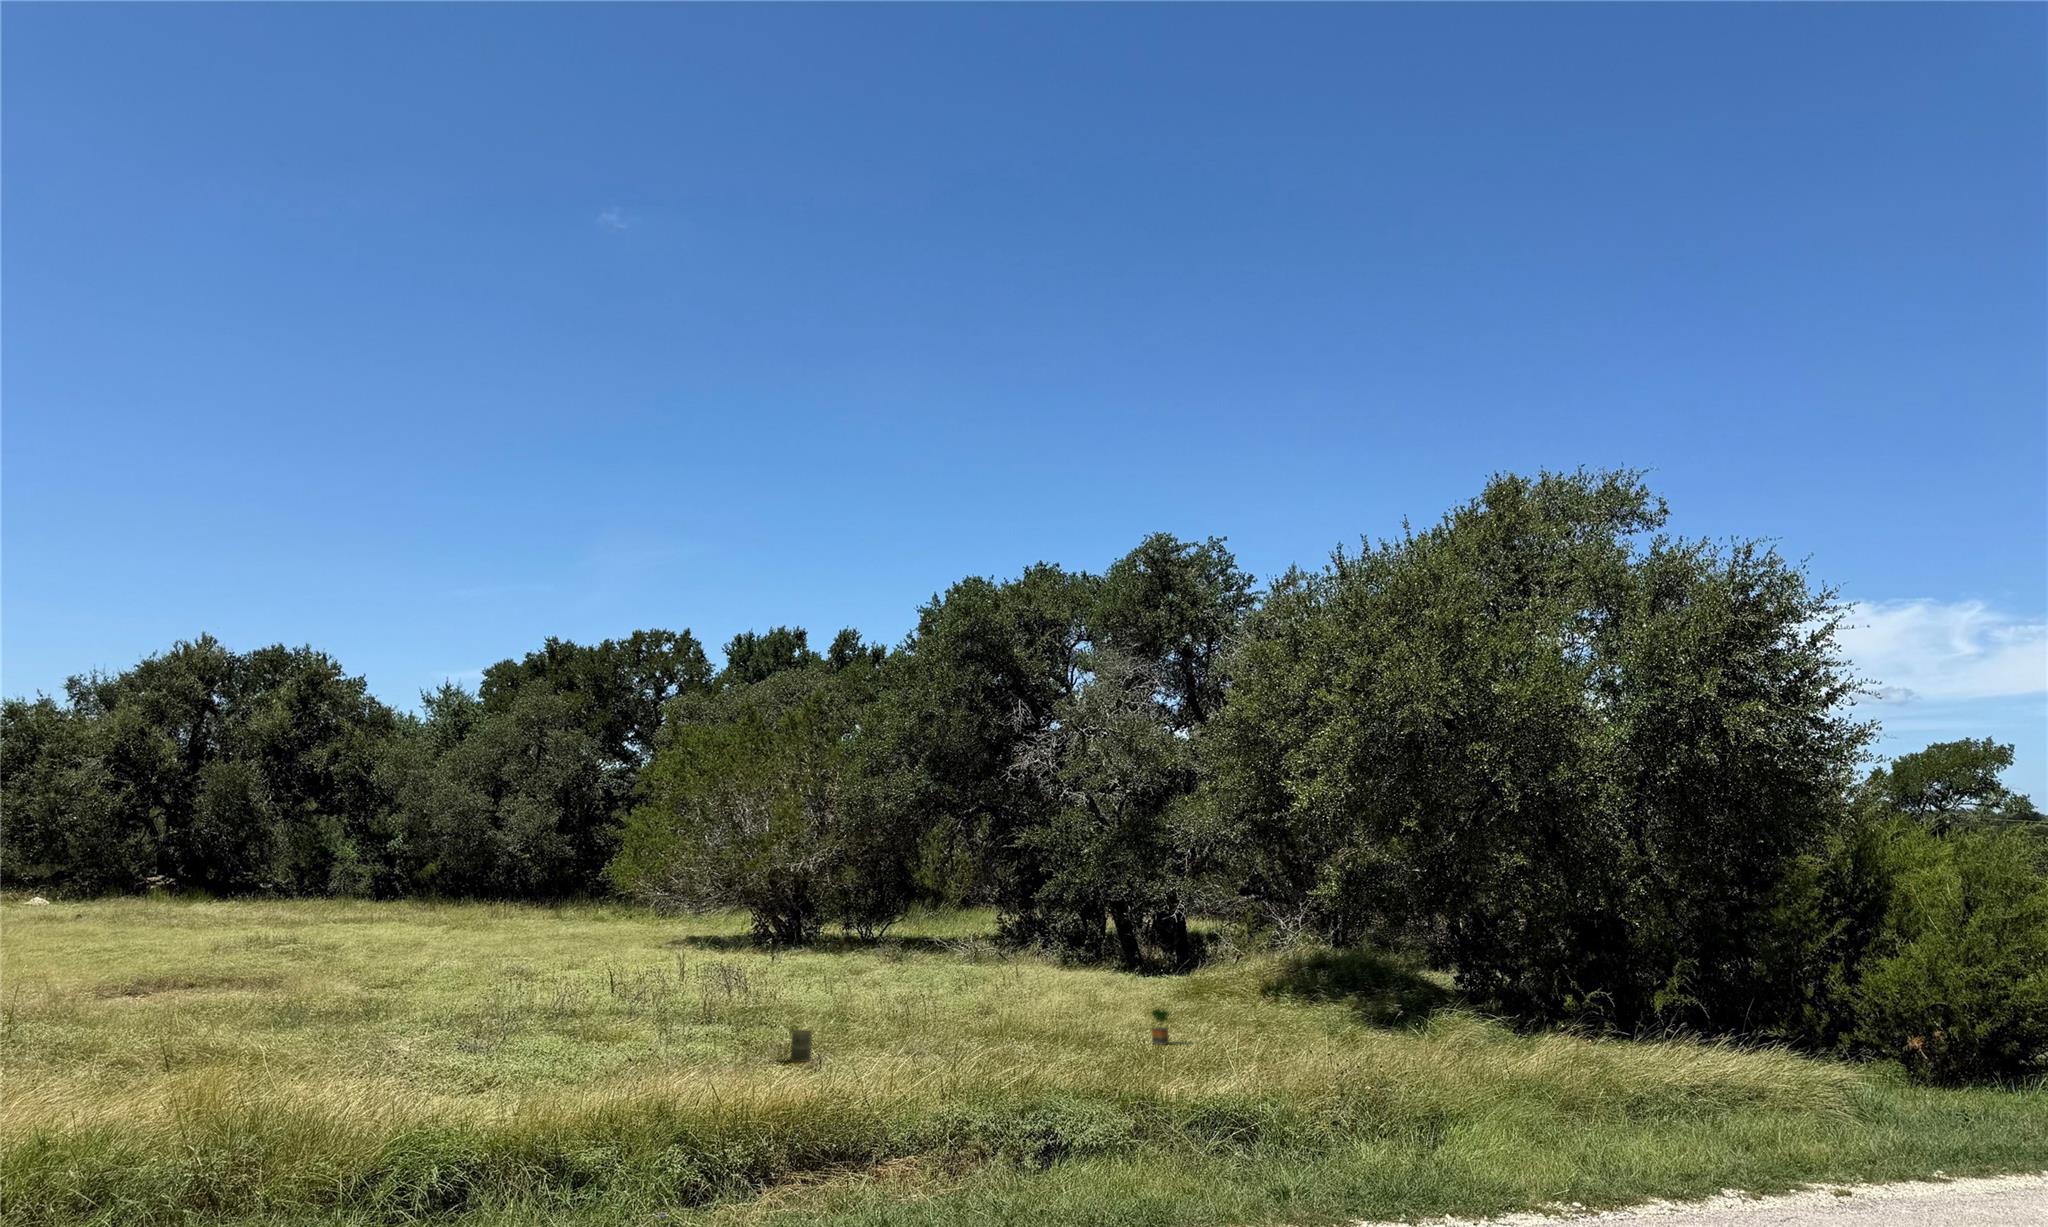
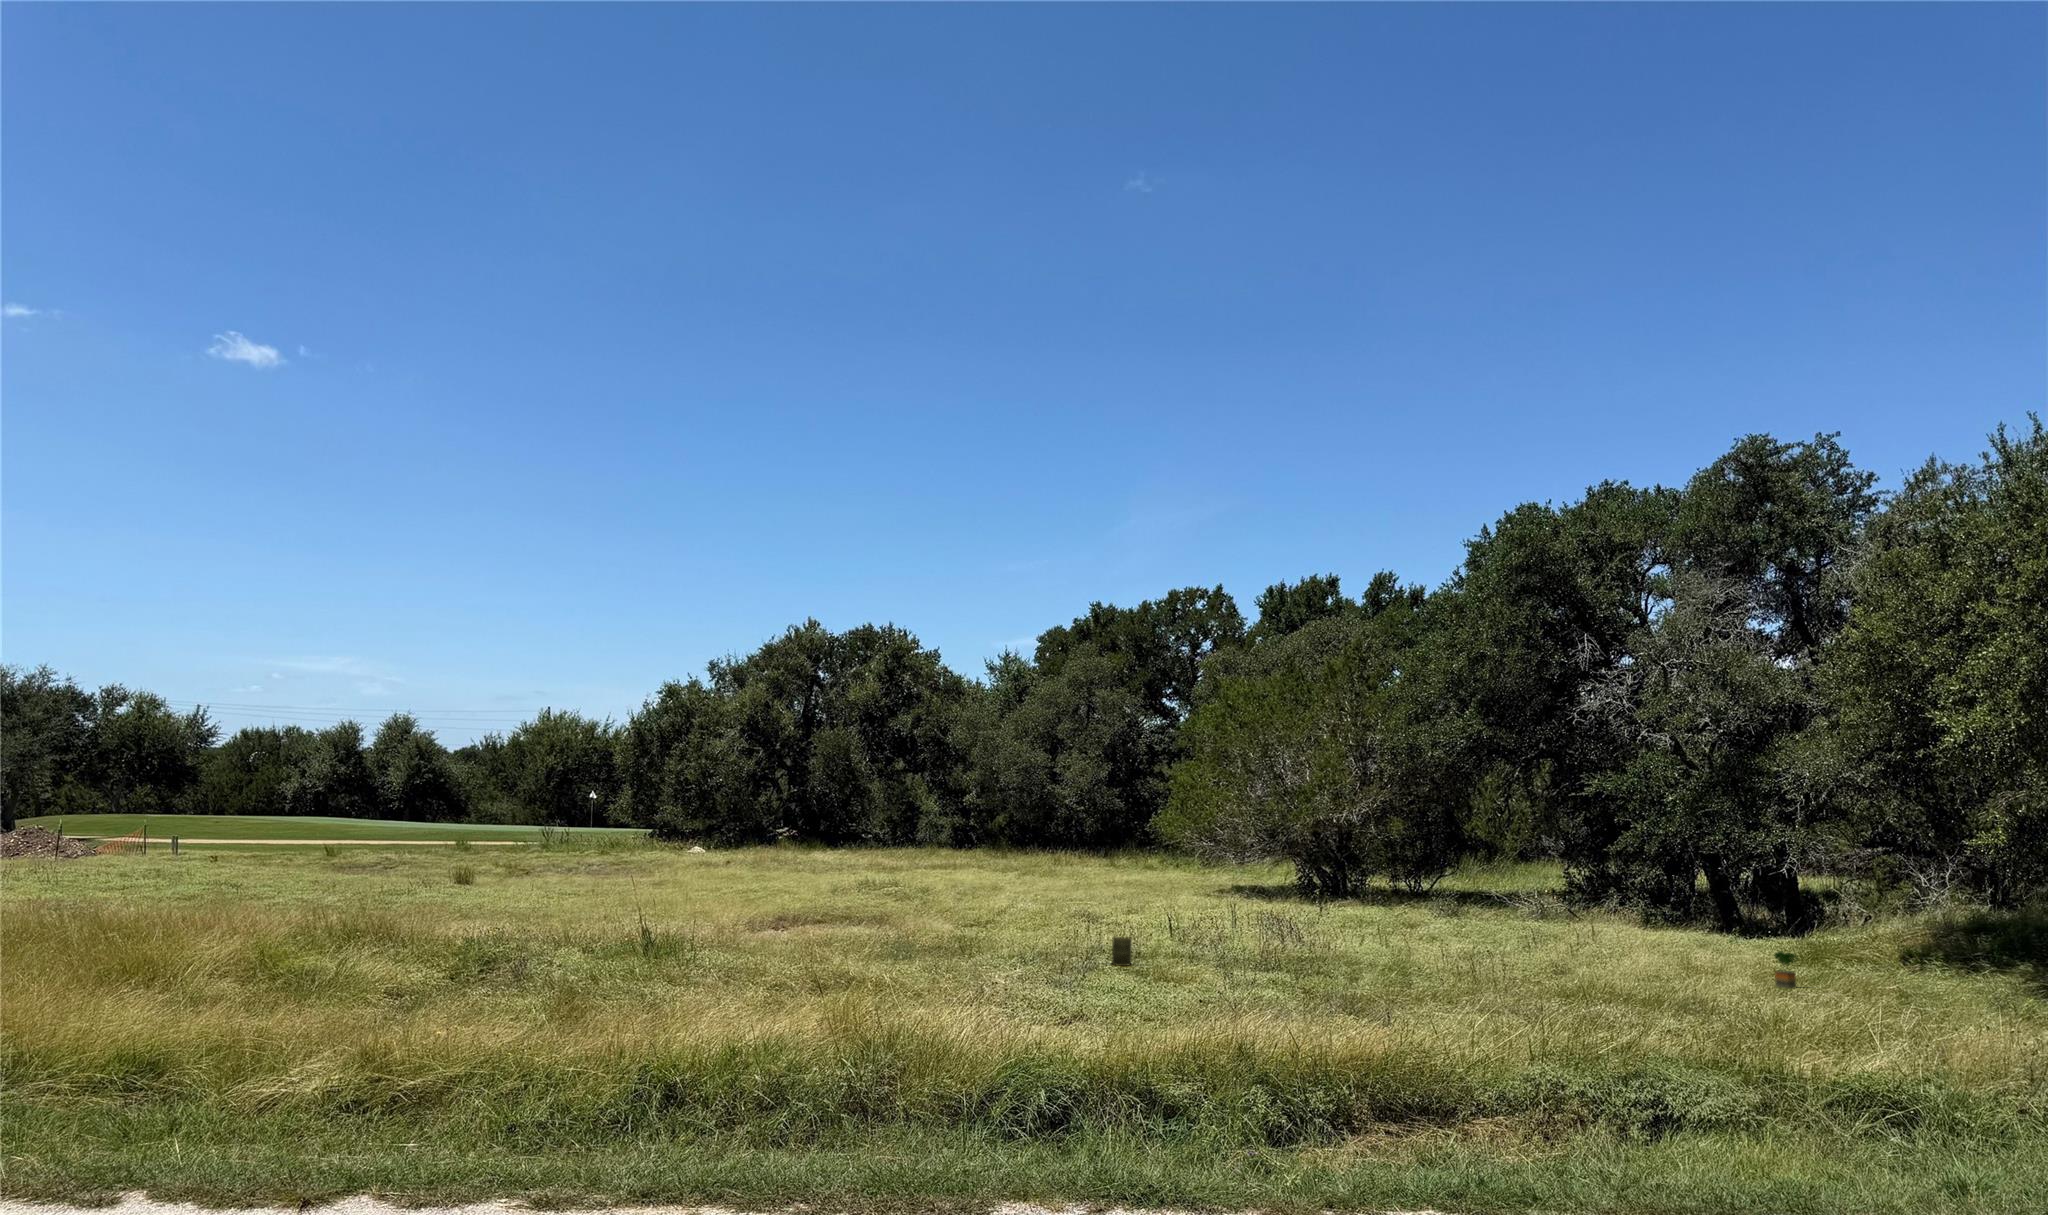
basket: present [791,1029,812,1062] -> present [1112,936,1132,966]

